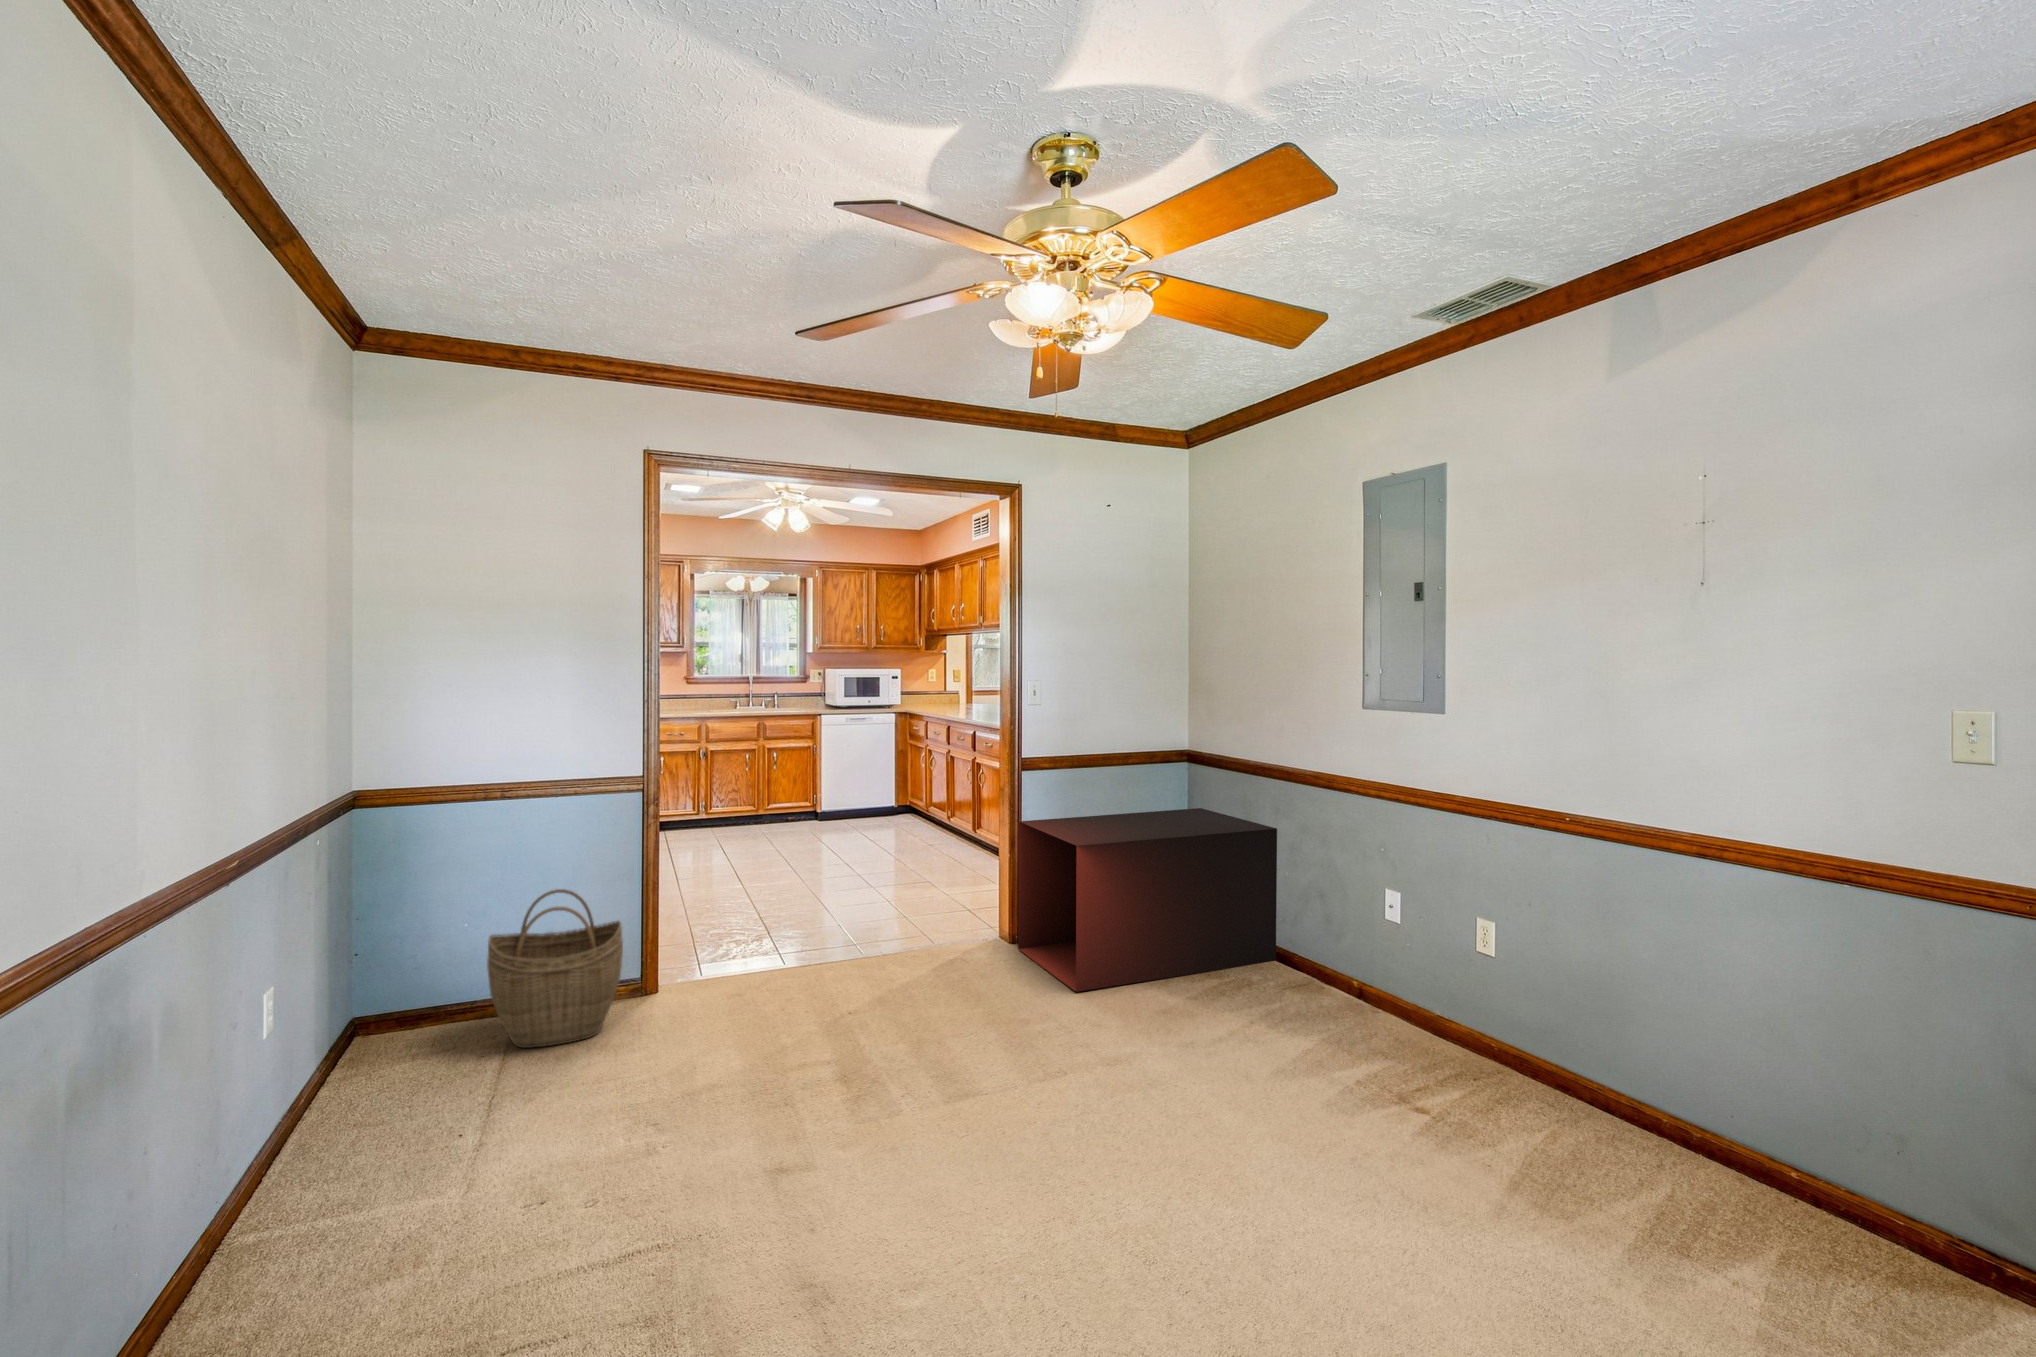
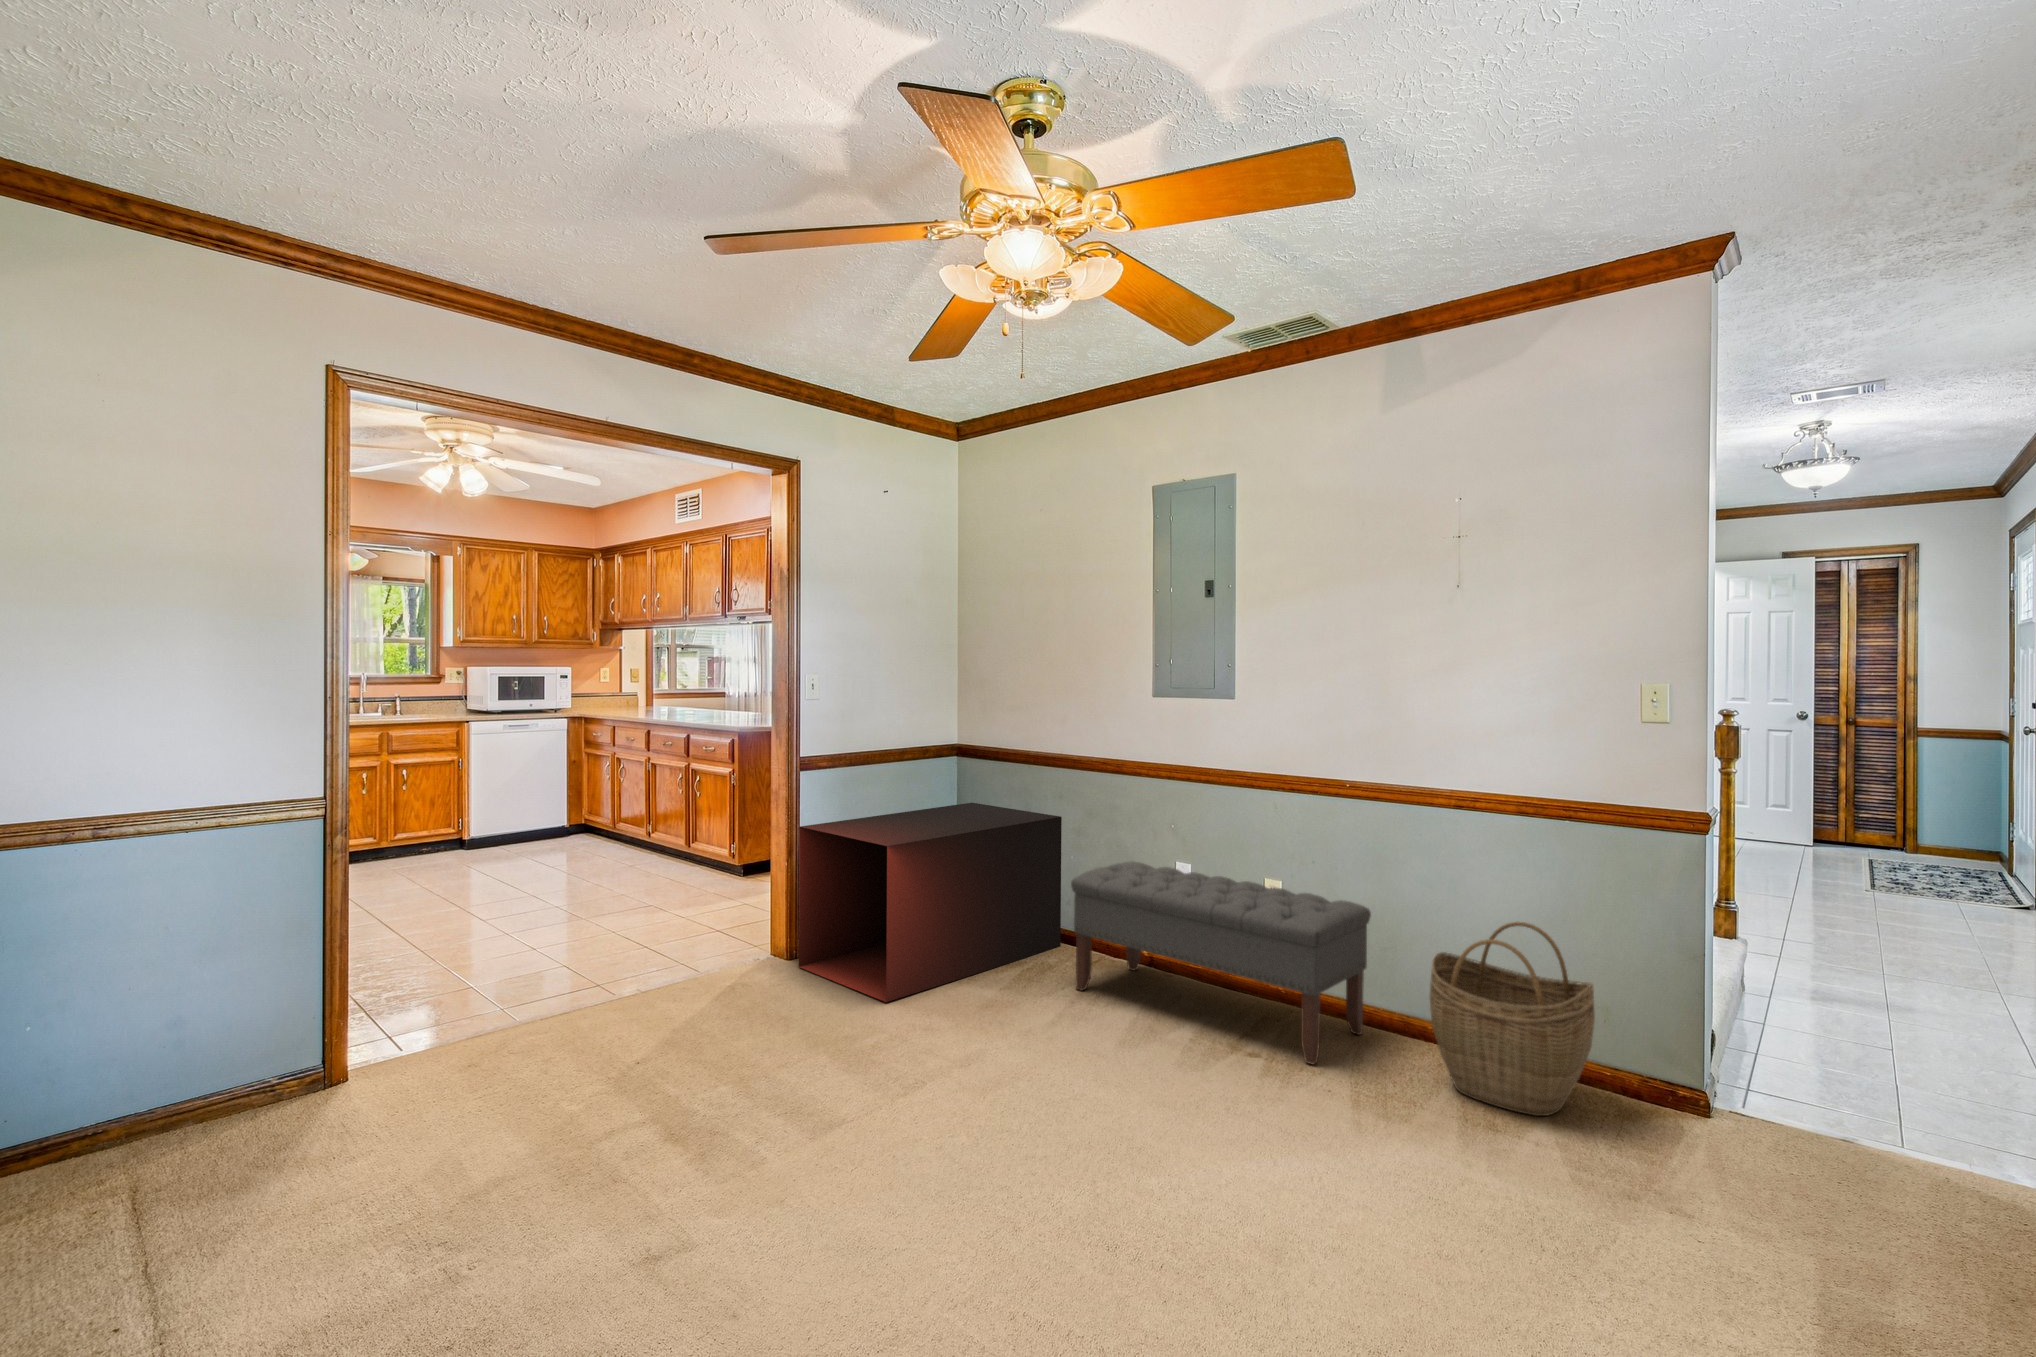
bench: none [1261,881,1587,1126] -> present [1071,862,1371,1064]
woven basket: present [487,889,623,1048] -> present [1430,922,1595,1116]

